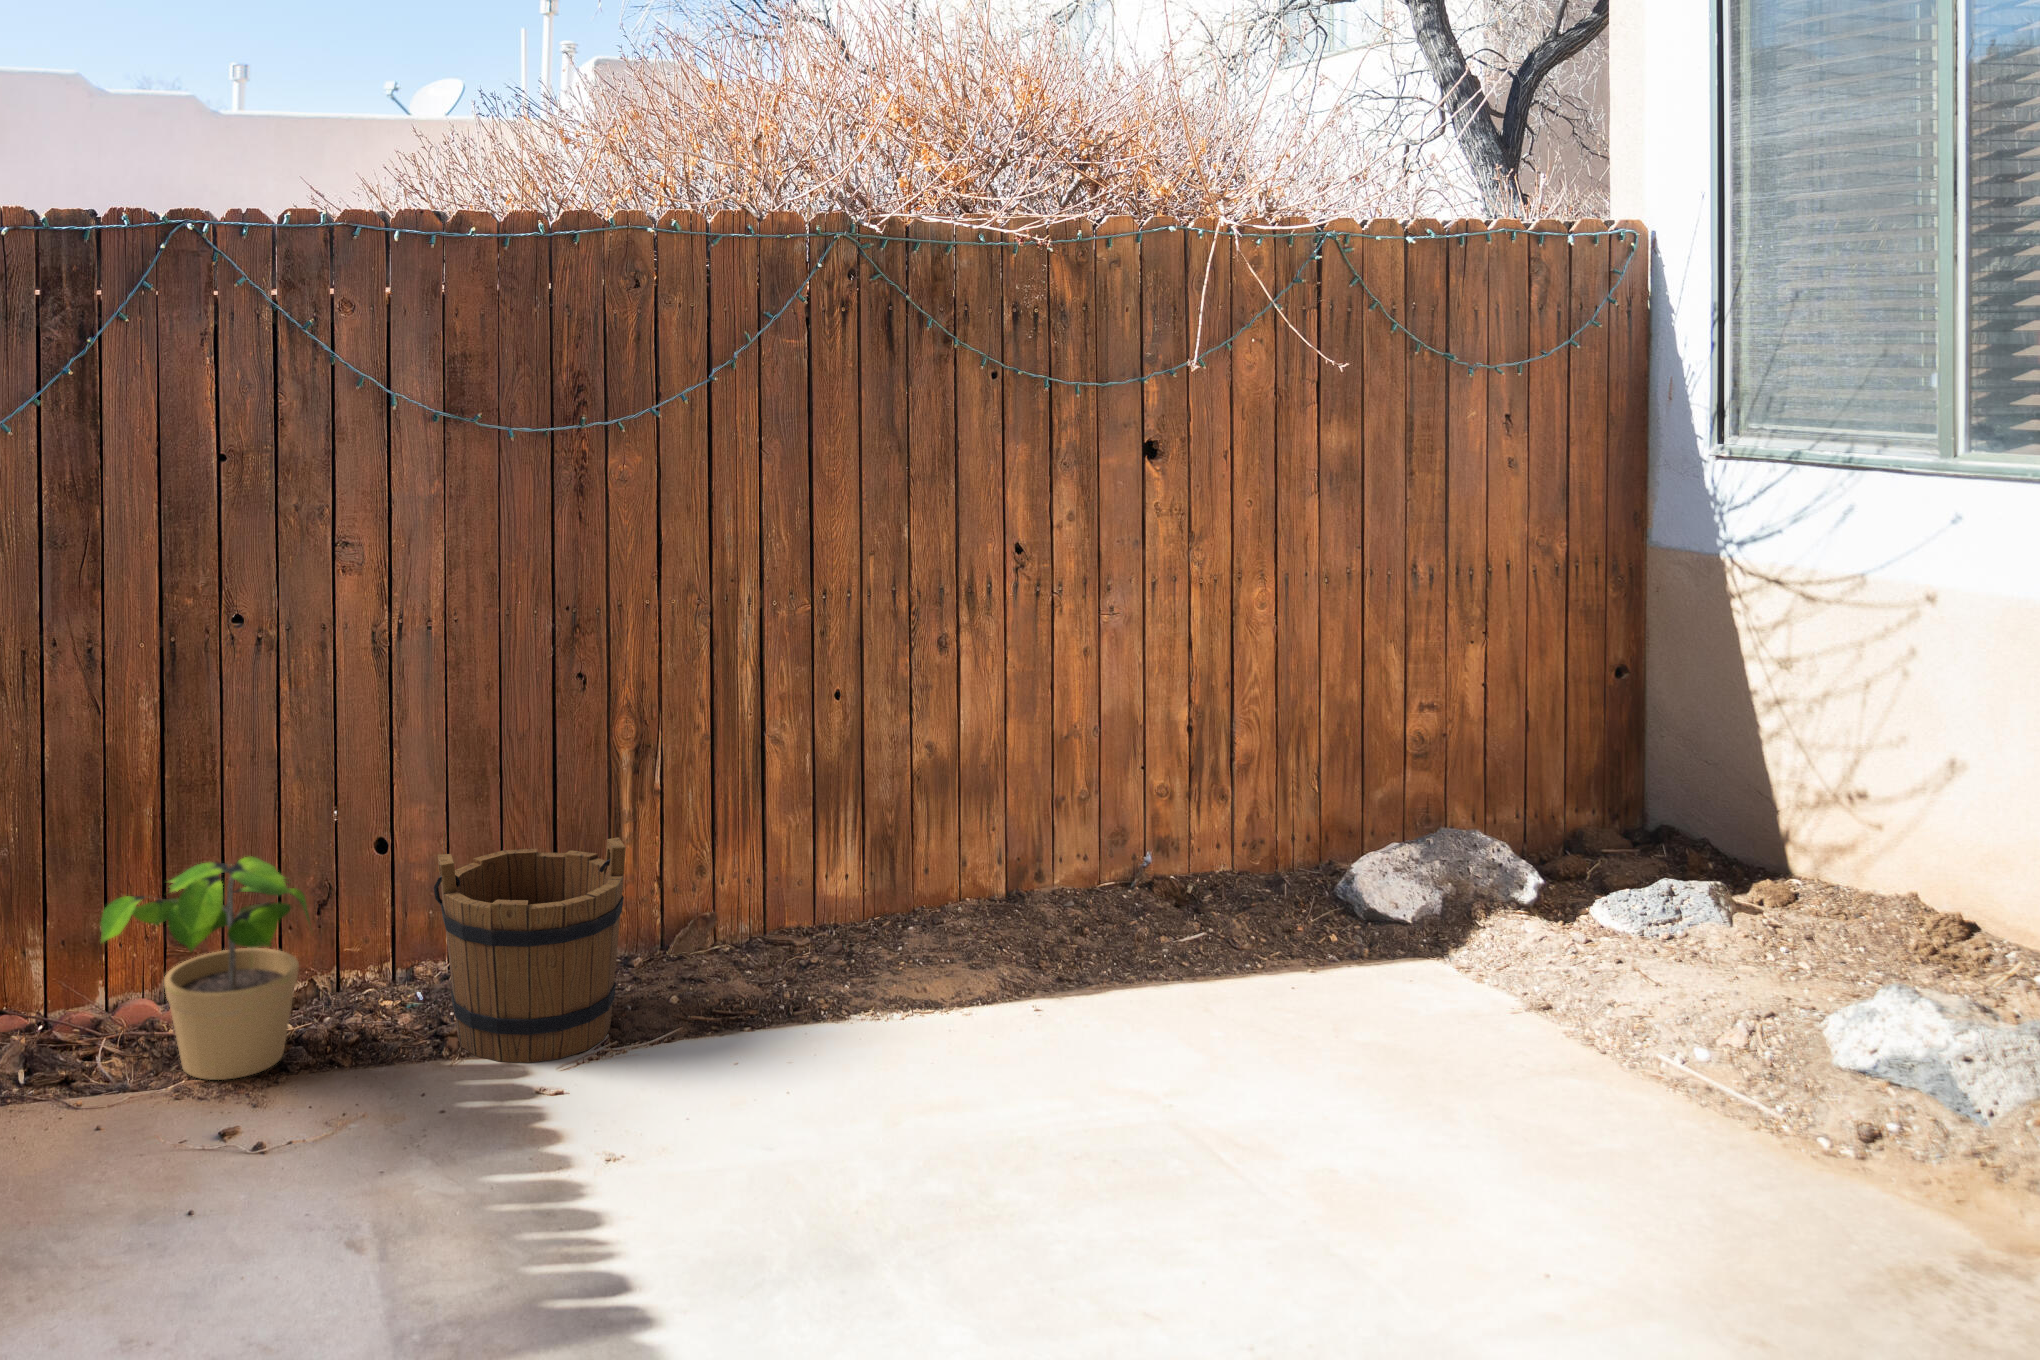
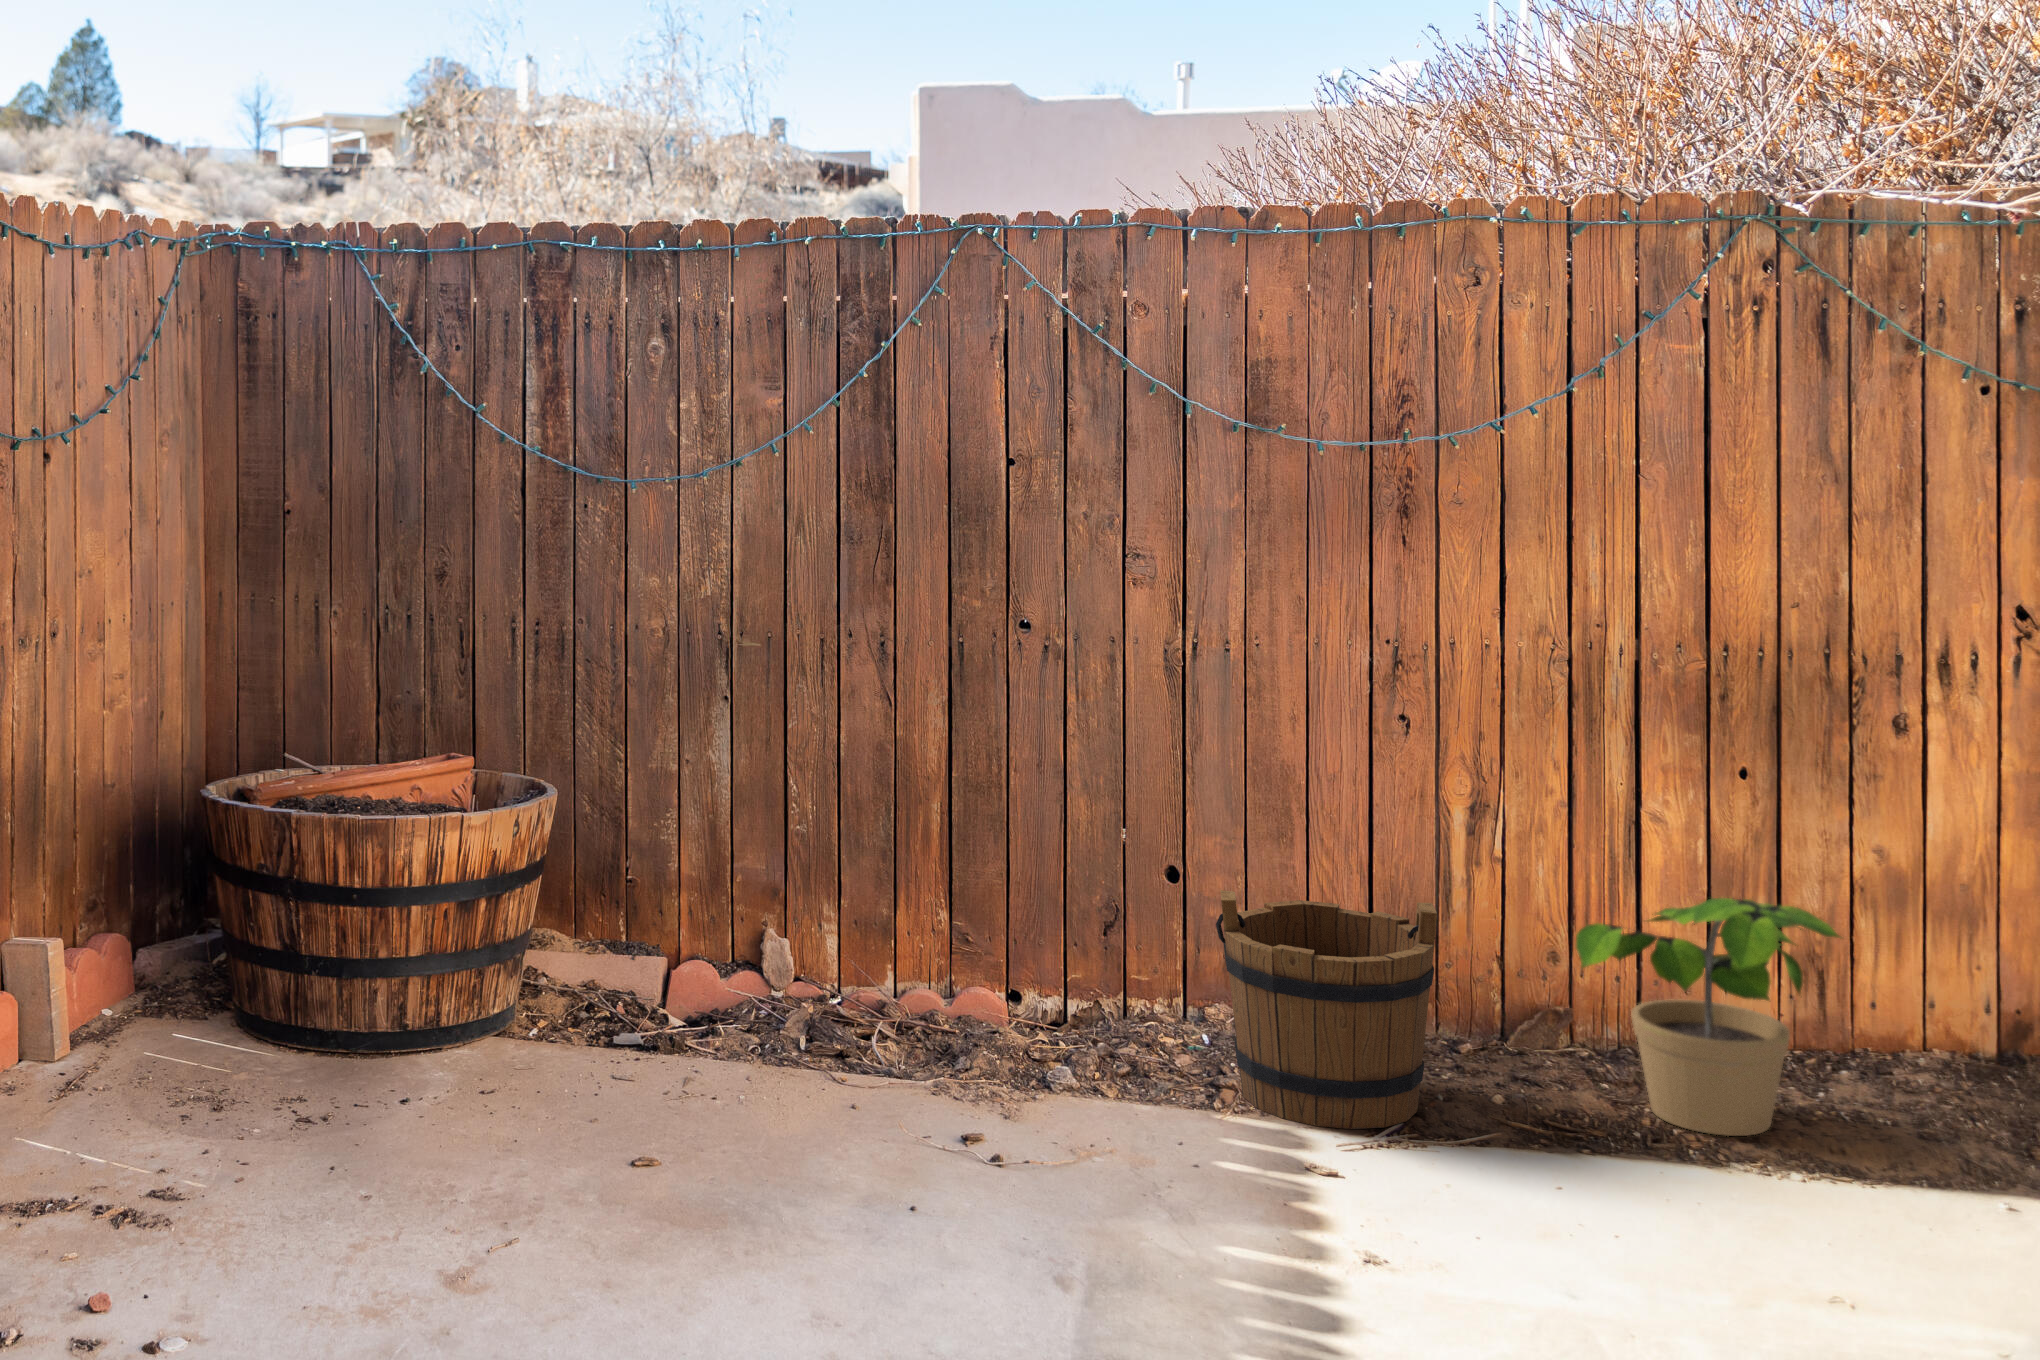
potted plant: present [100,857,311,1080] -> present [1576,898,1840,1136]

